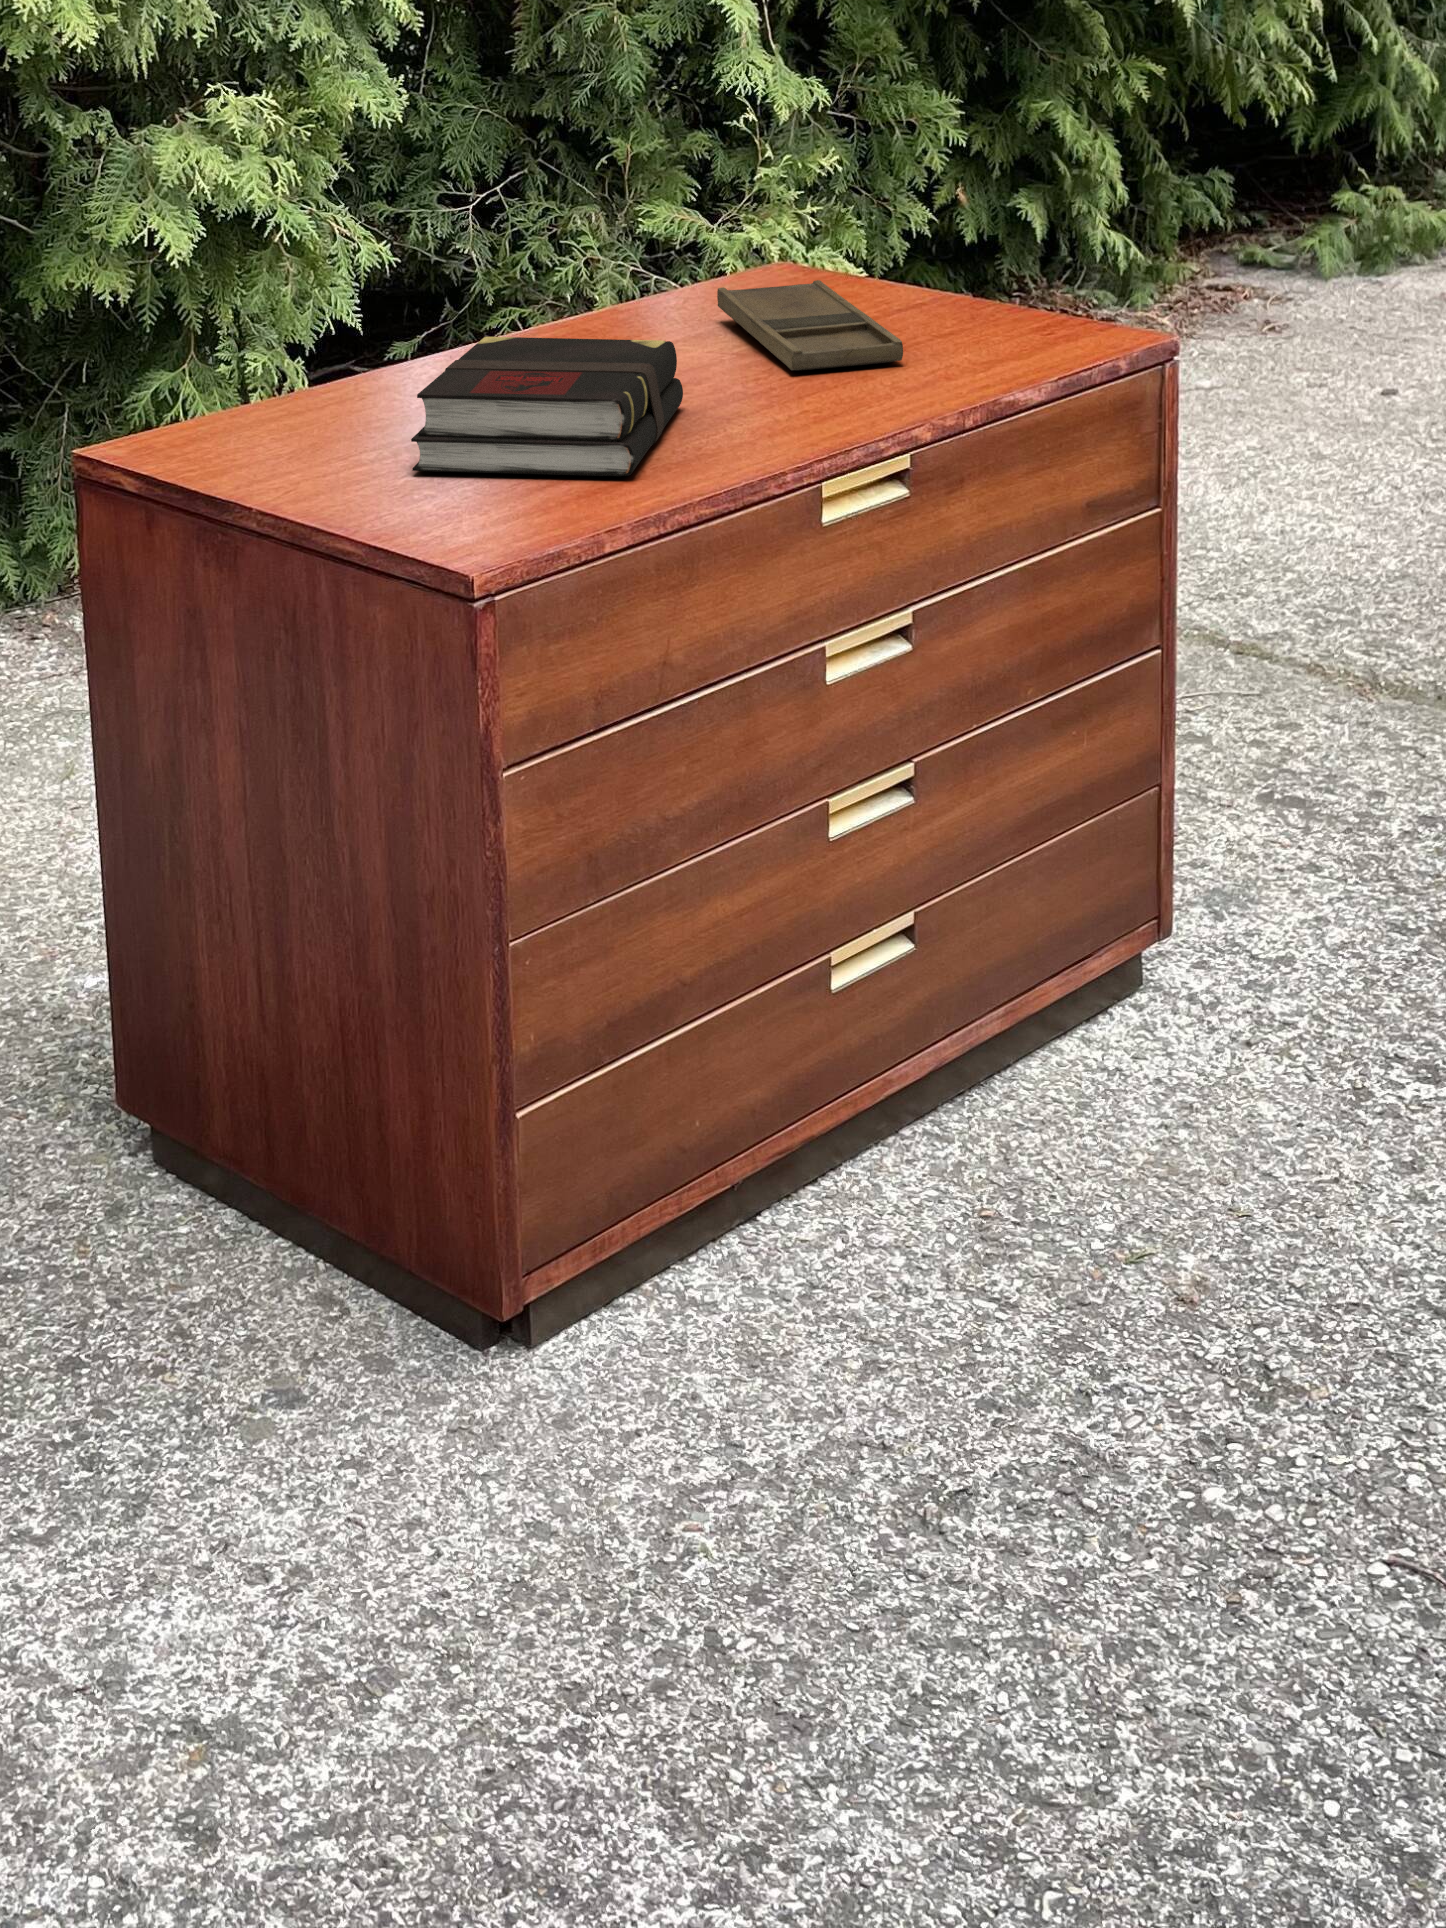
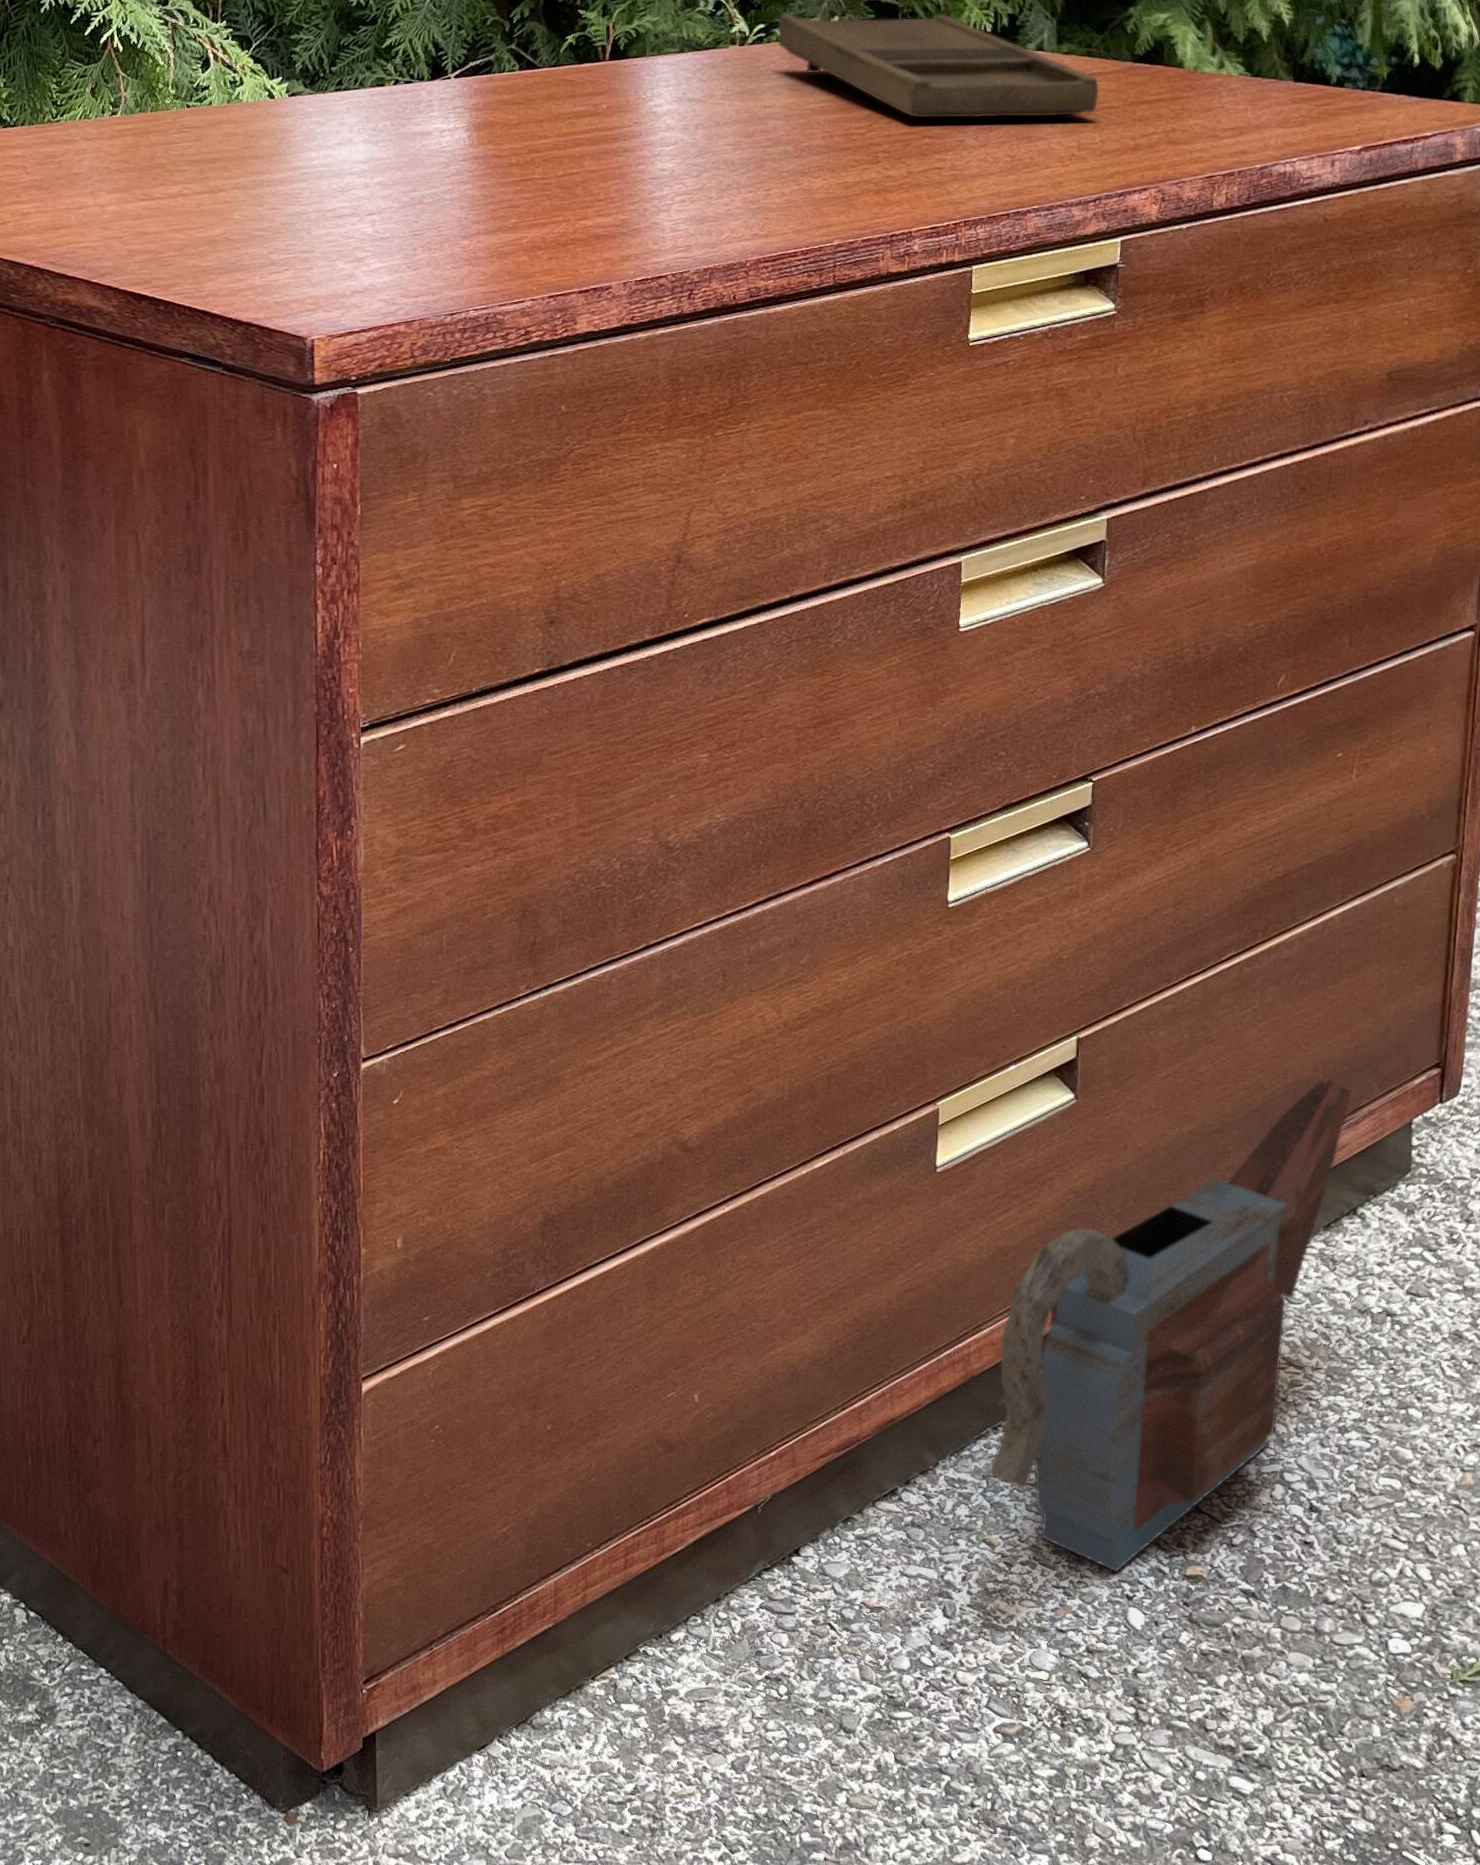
book: present [411,337,683,476] -> none [235,12,729,215]
watering can: none [862,927,1080,1216] -> present [990,1078,1350,1571]

